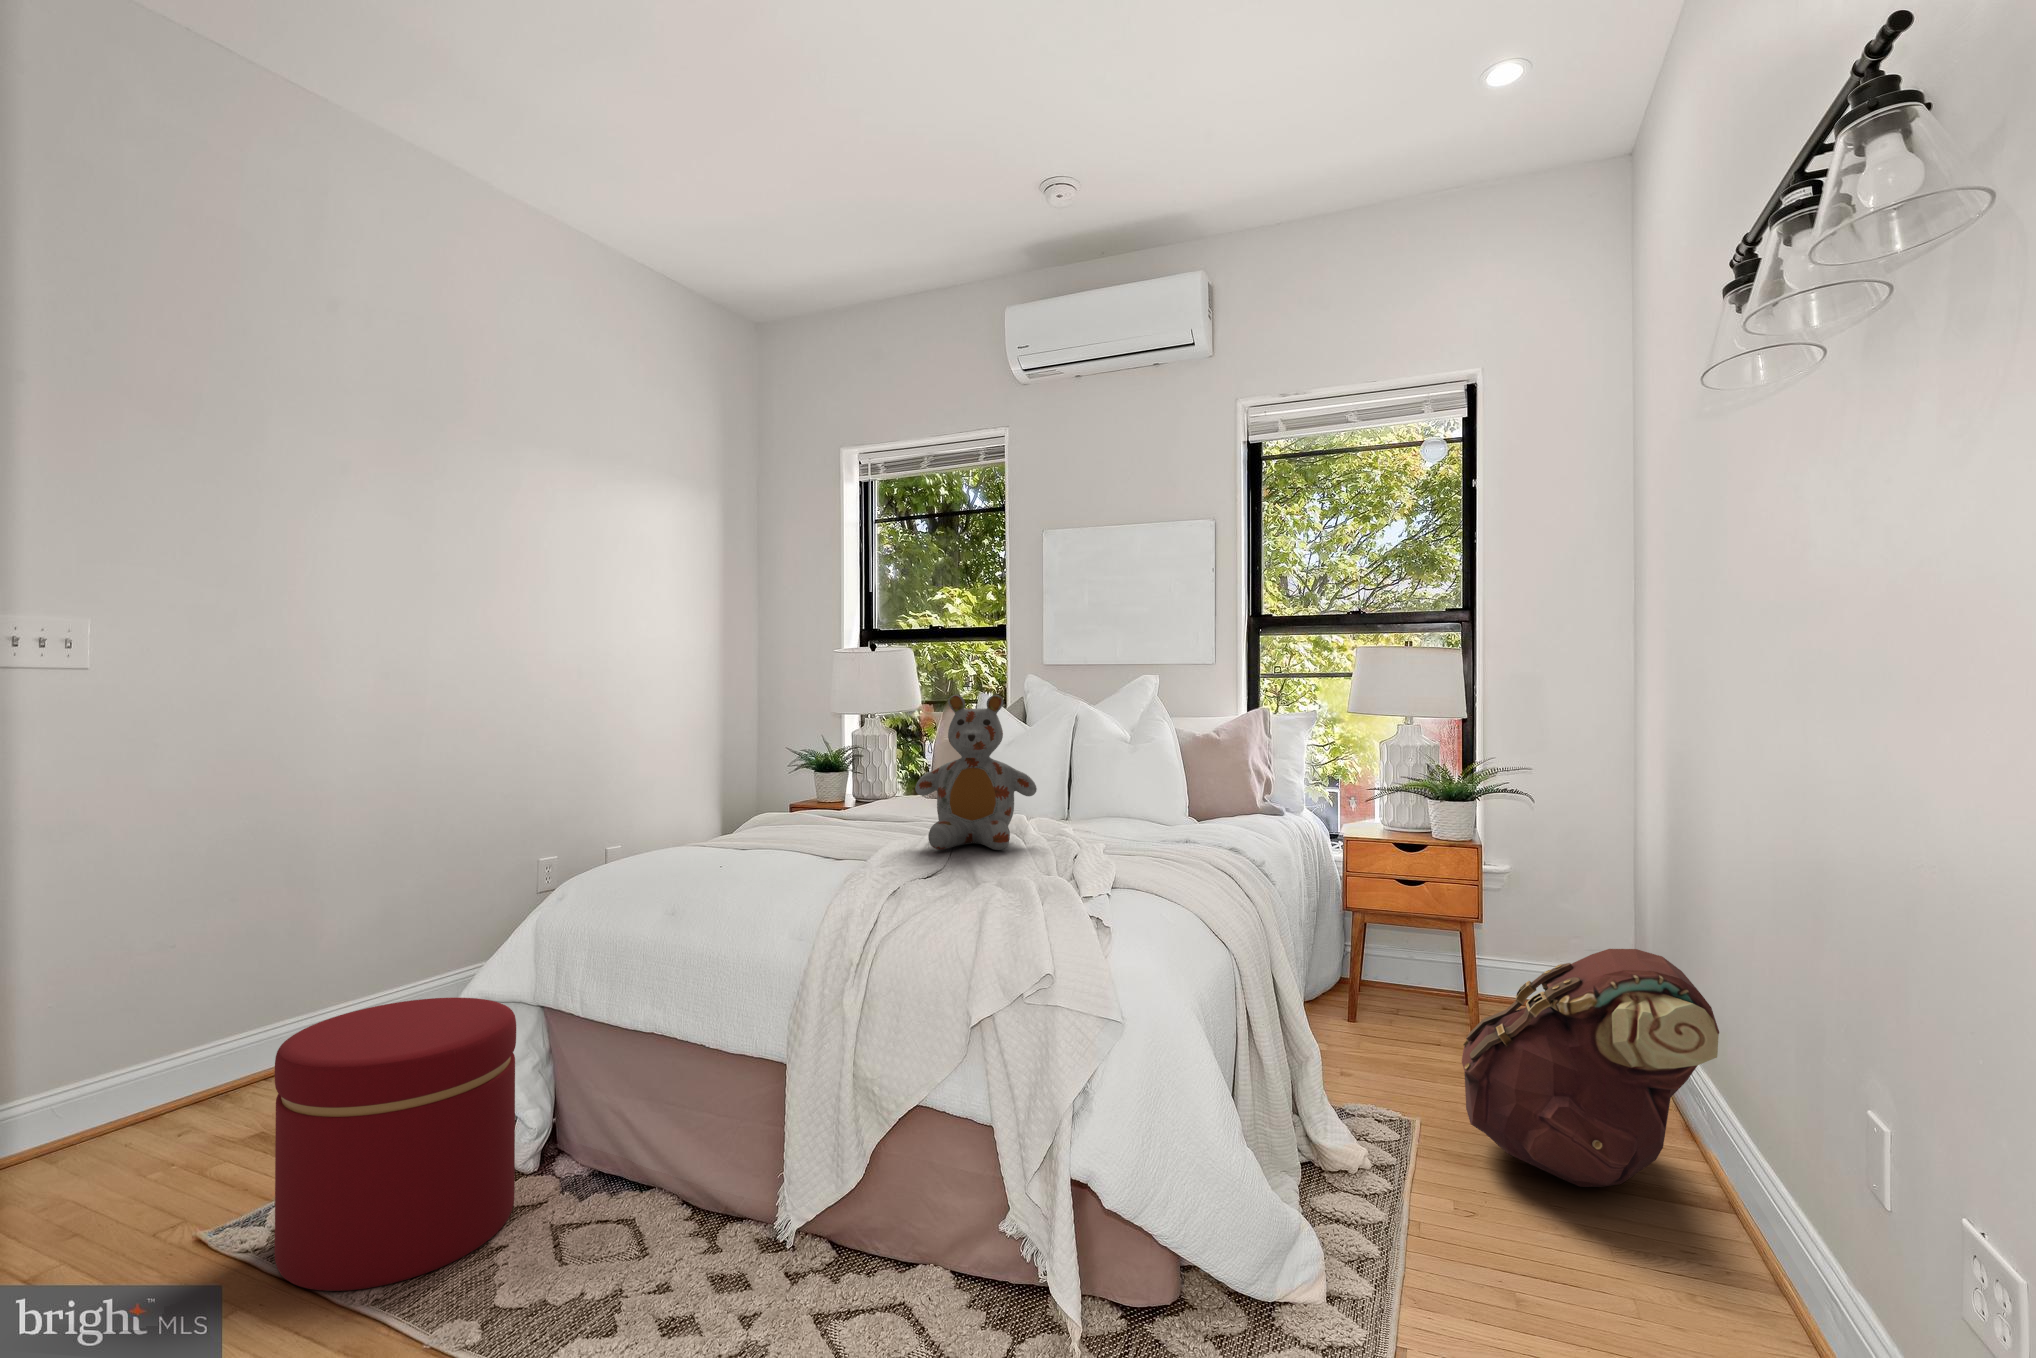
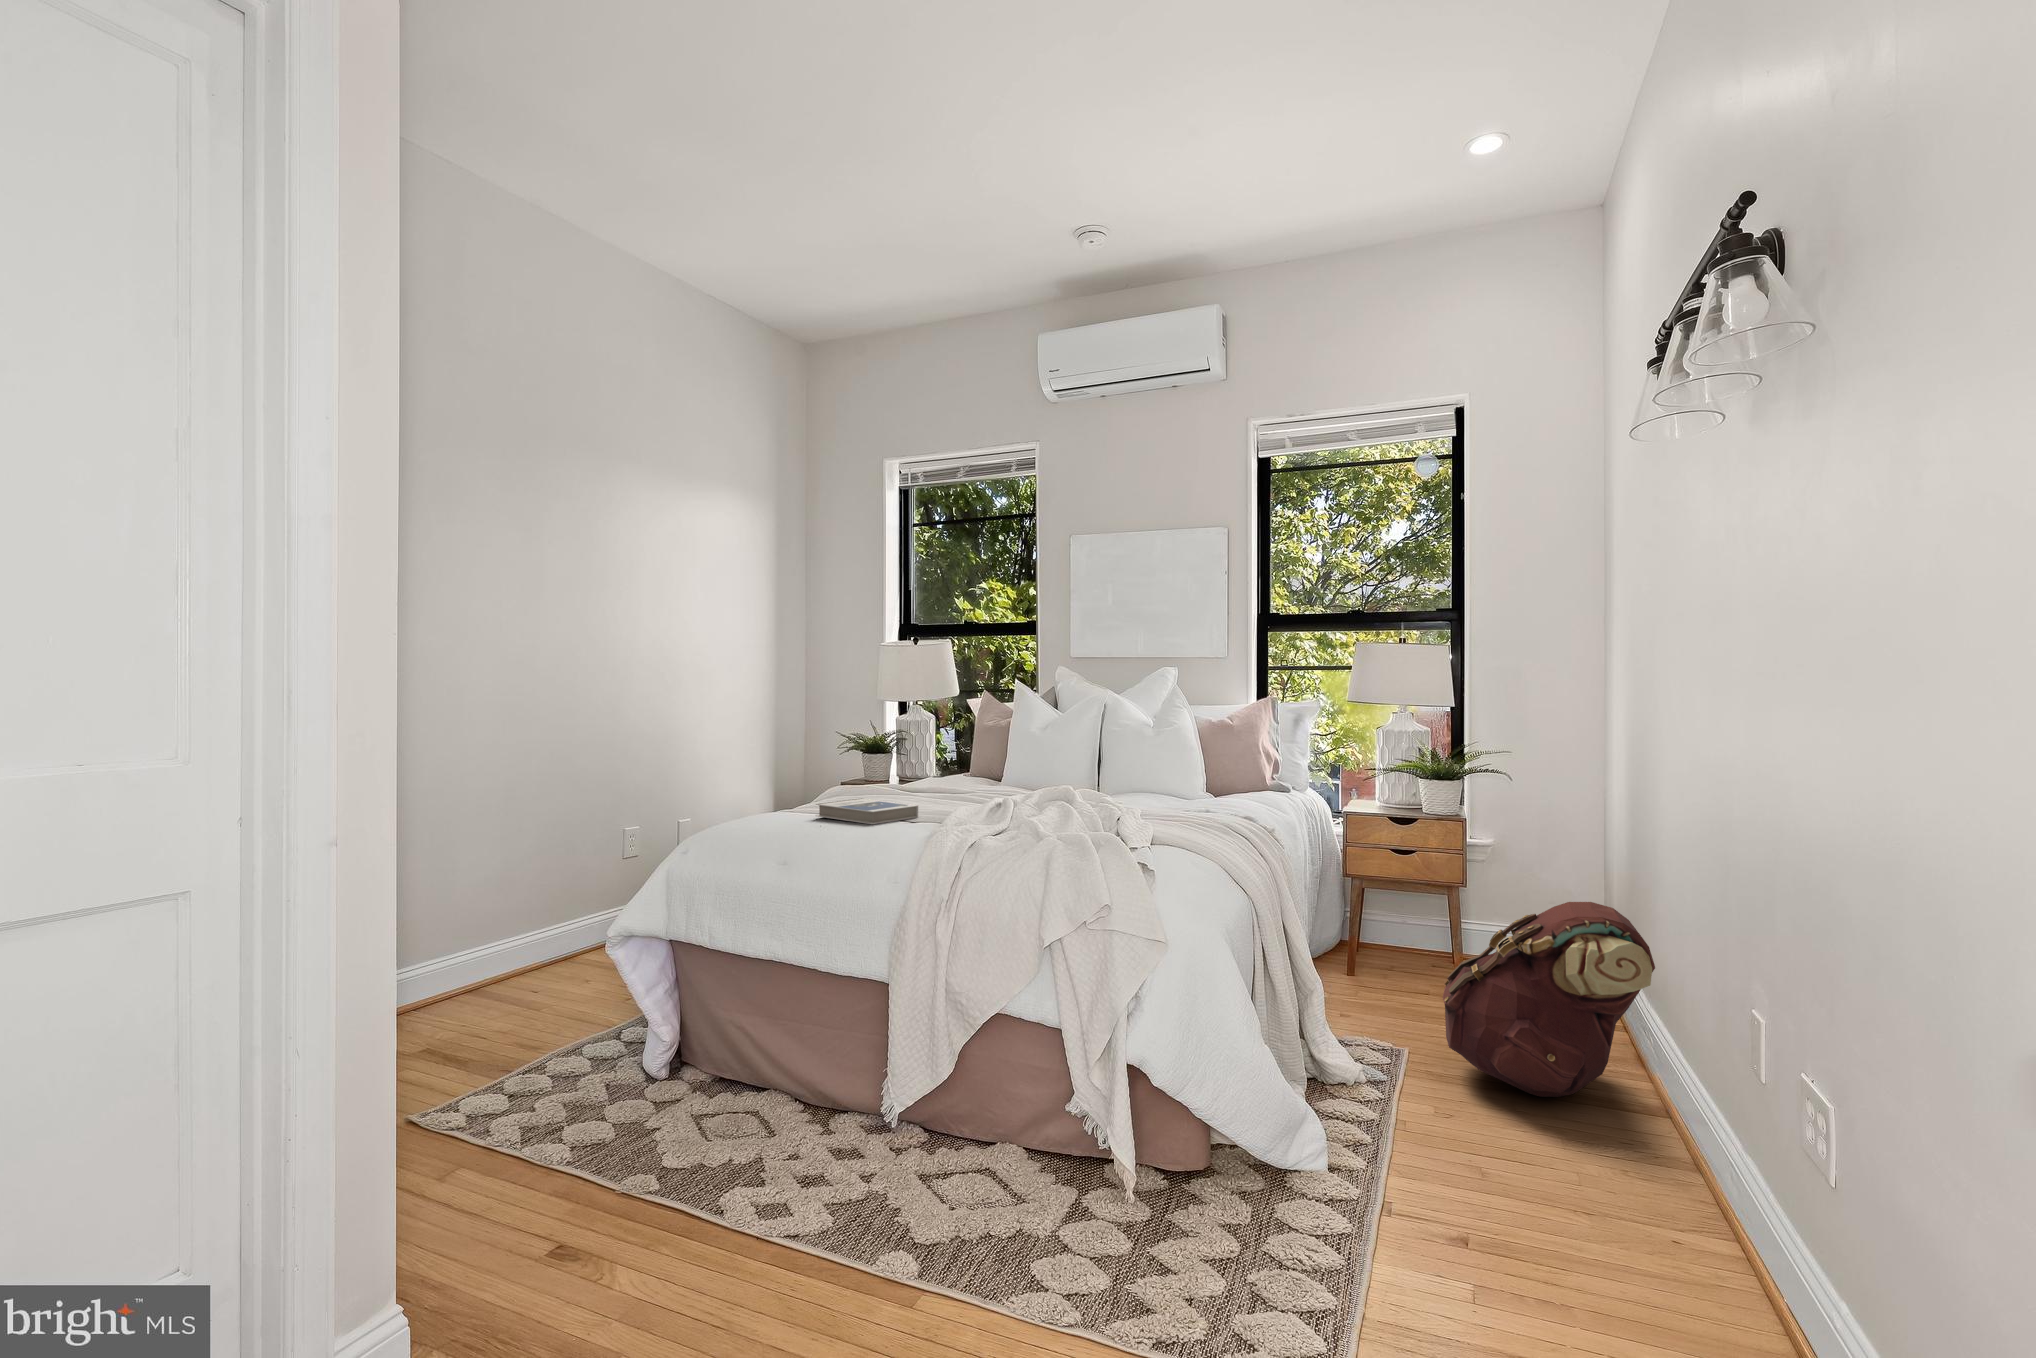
stuffed bear: present [915,695,1037,850] -> none [979,684,1082,815]
hardback book: none [718,830,840,864] -> present [816,798,918,824]
ottoman: present [275,998,516,1291] -> none [480,934,660,1156]

